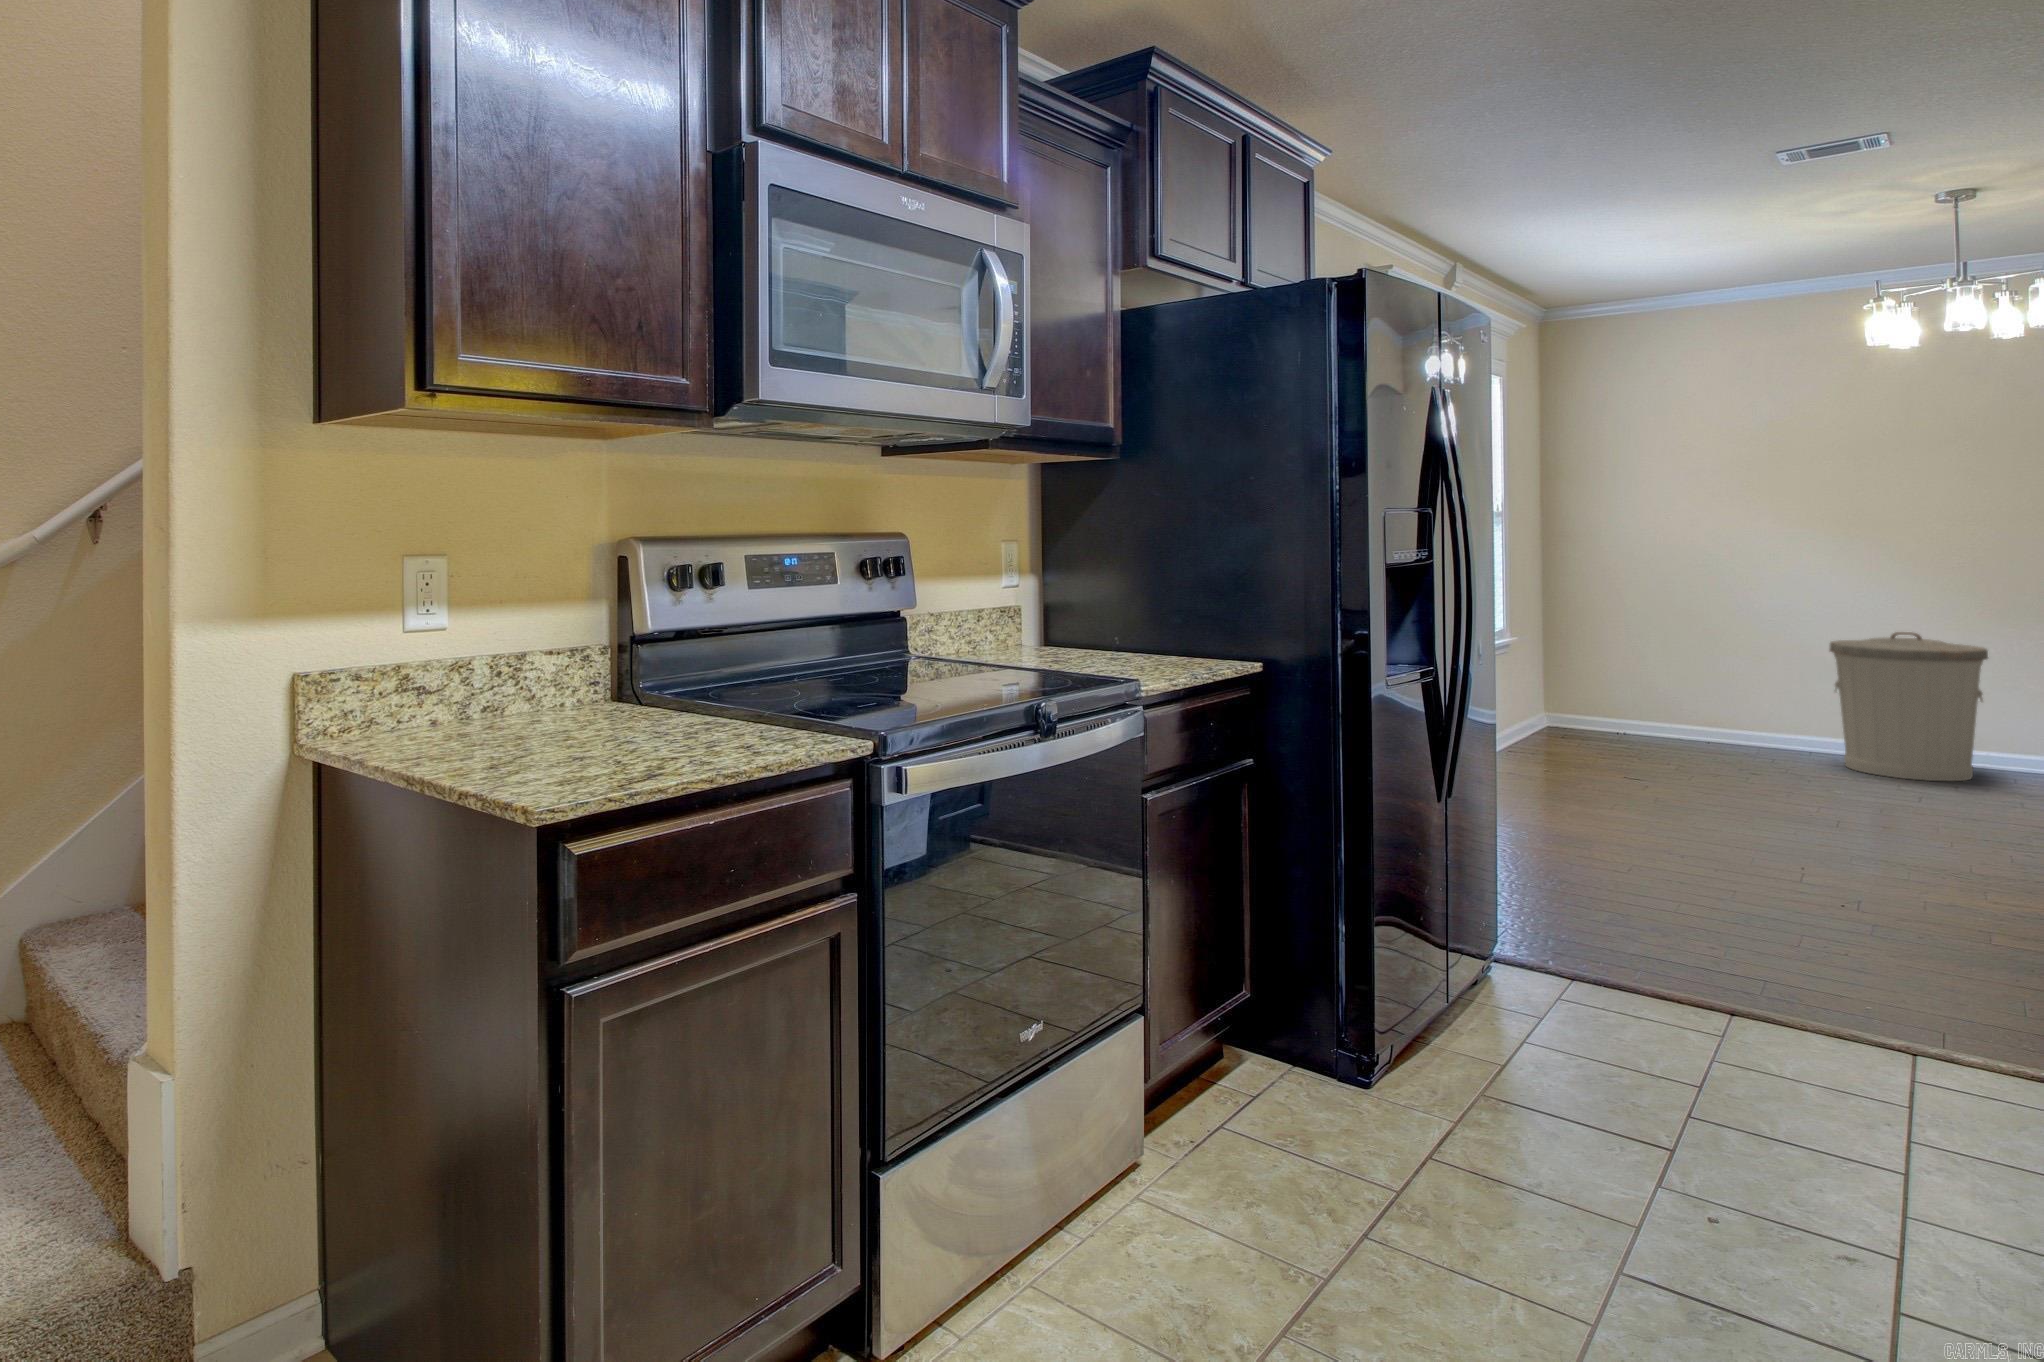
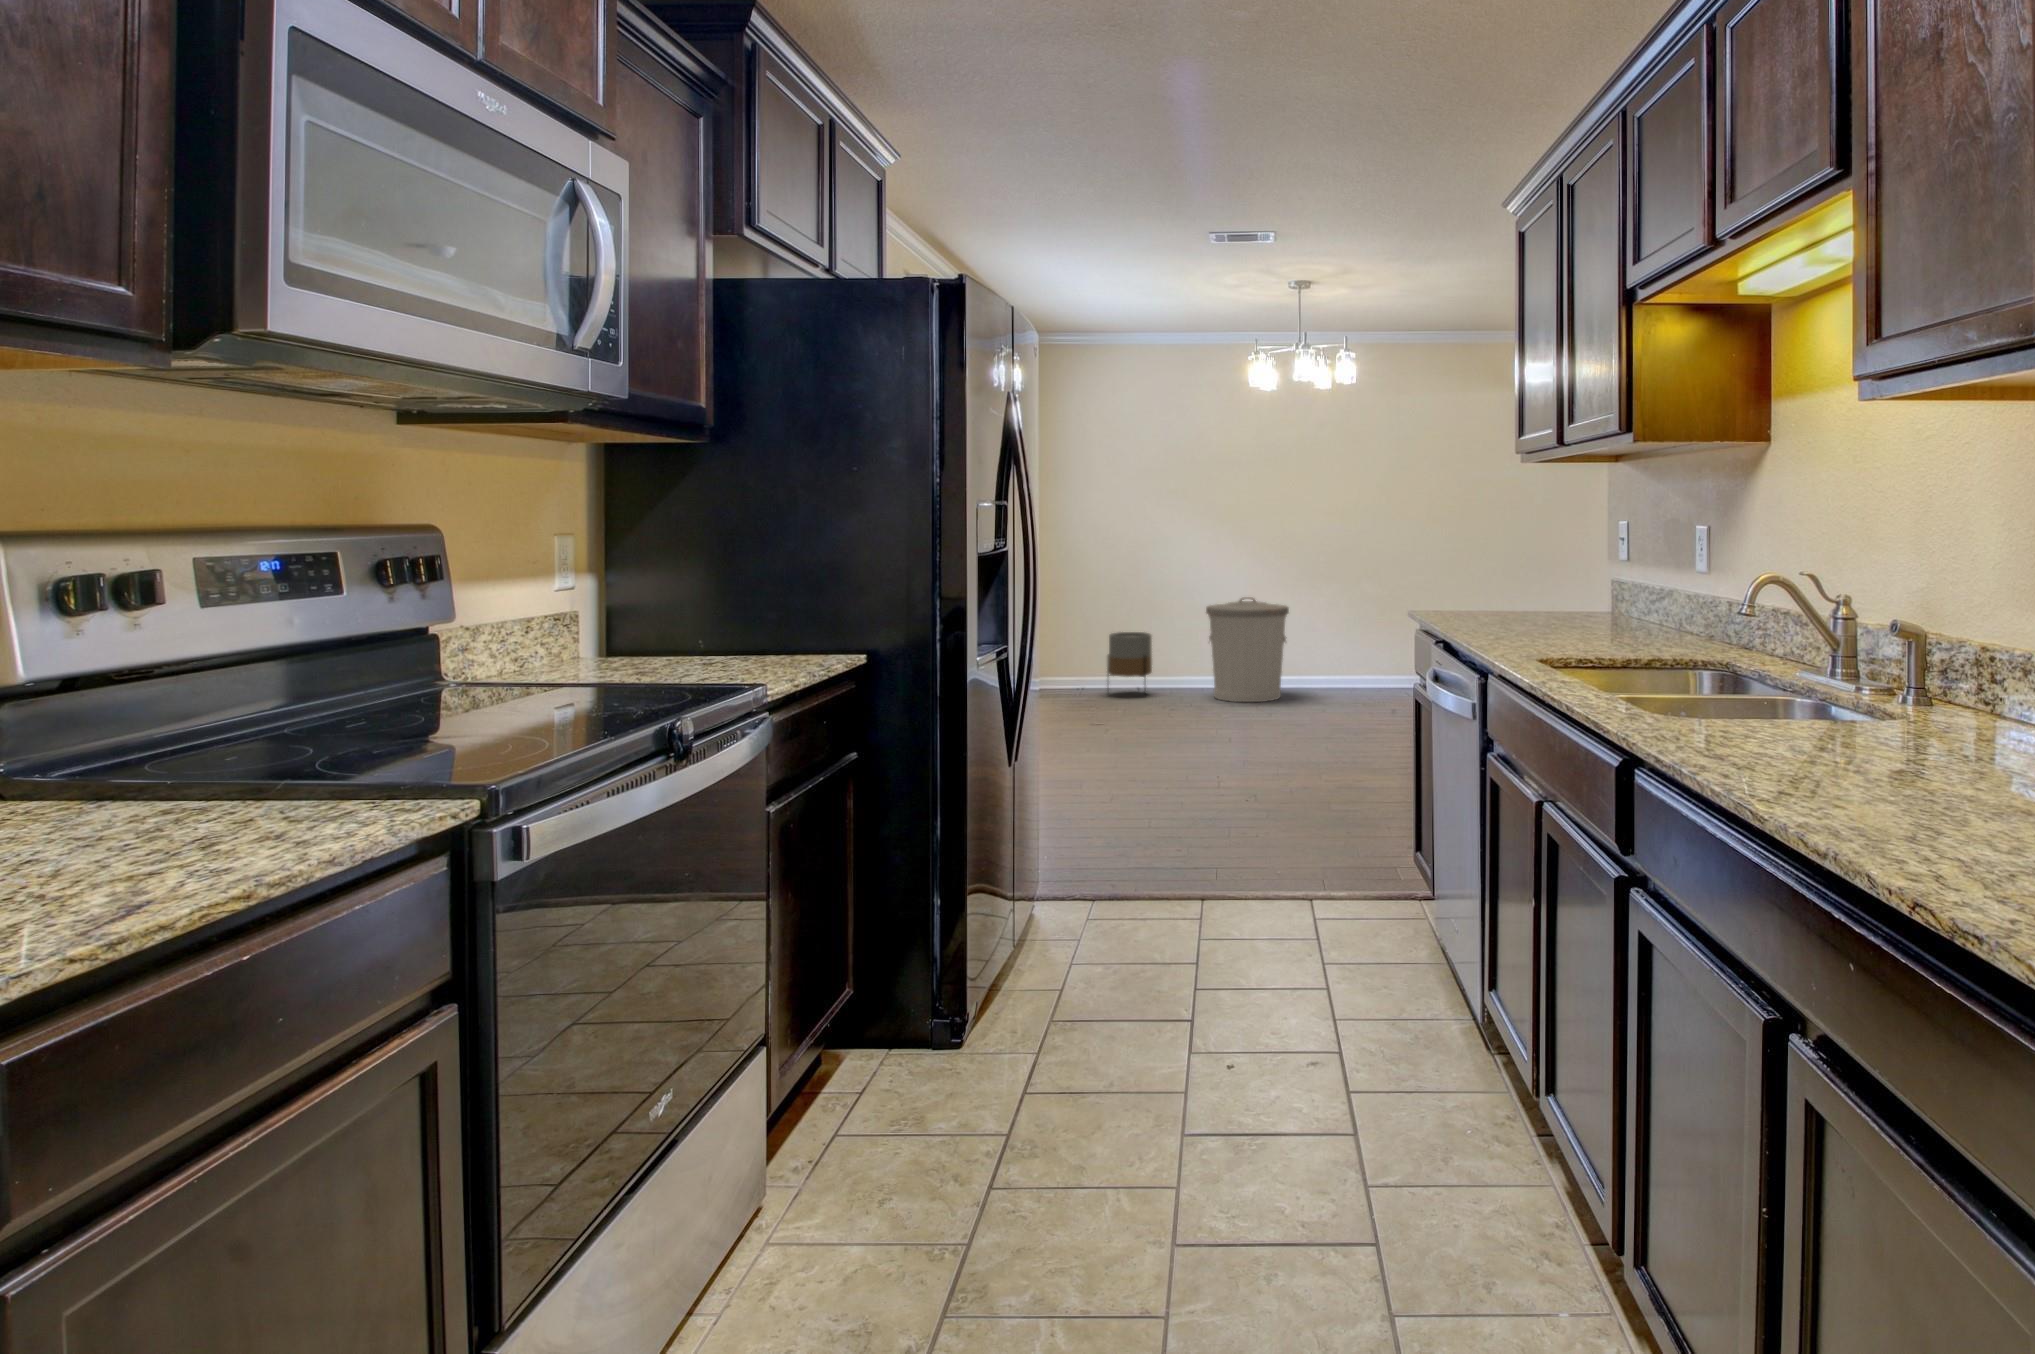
planter: none [1667,668,1738,754] -> present [1108,632,1152,678]

